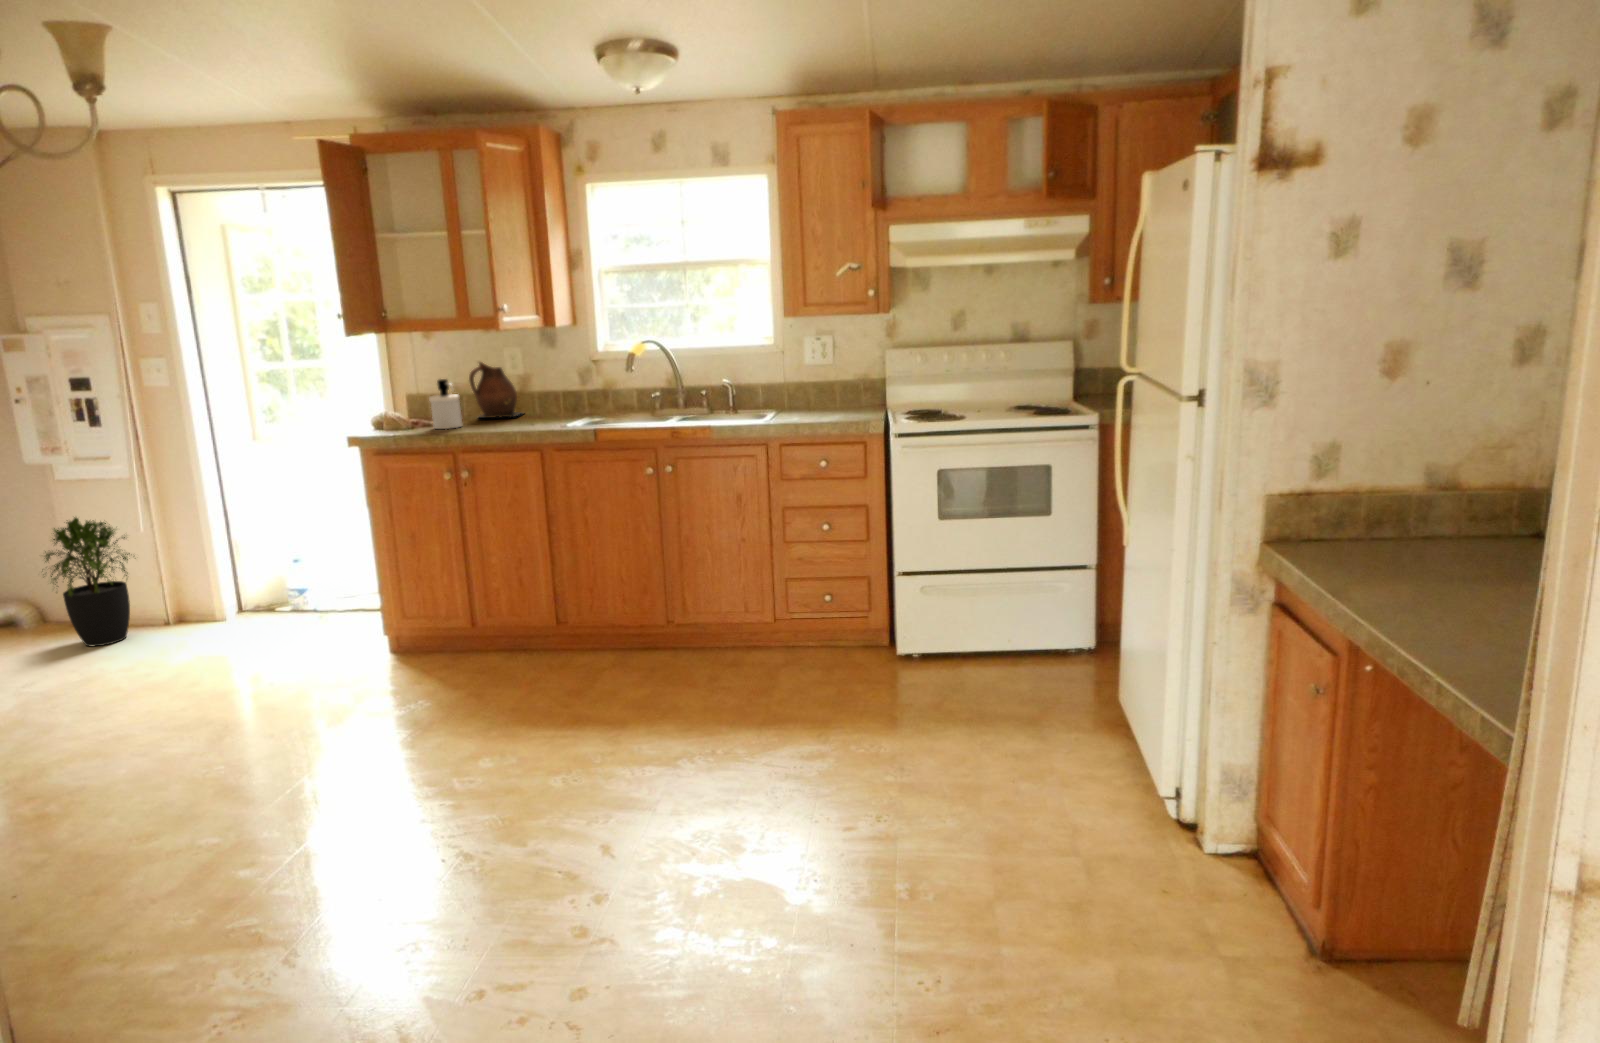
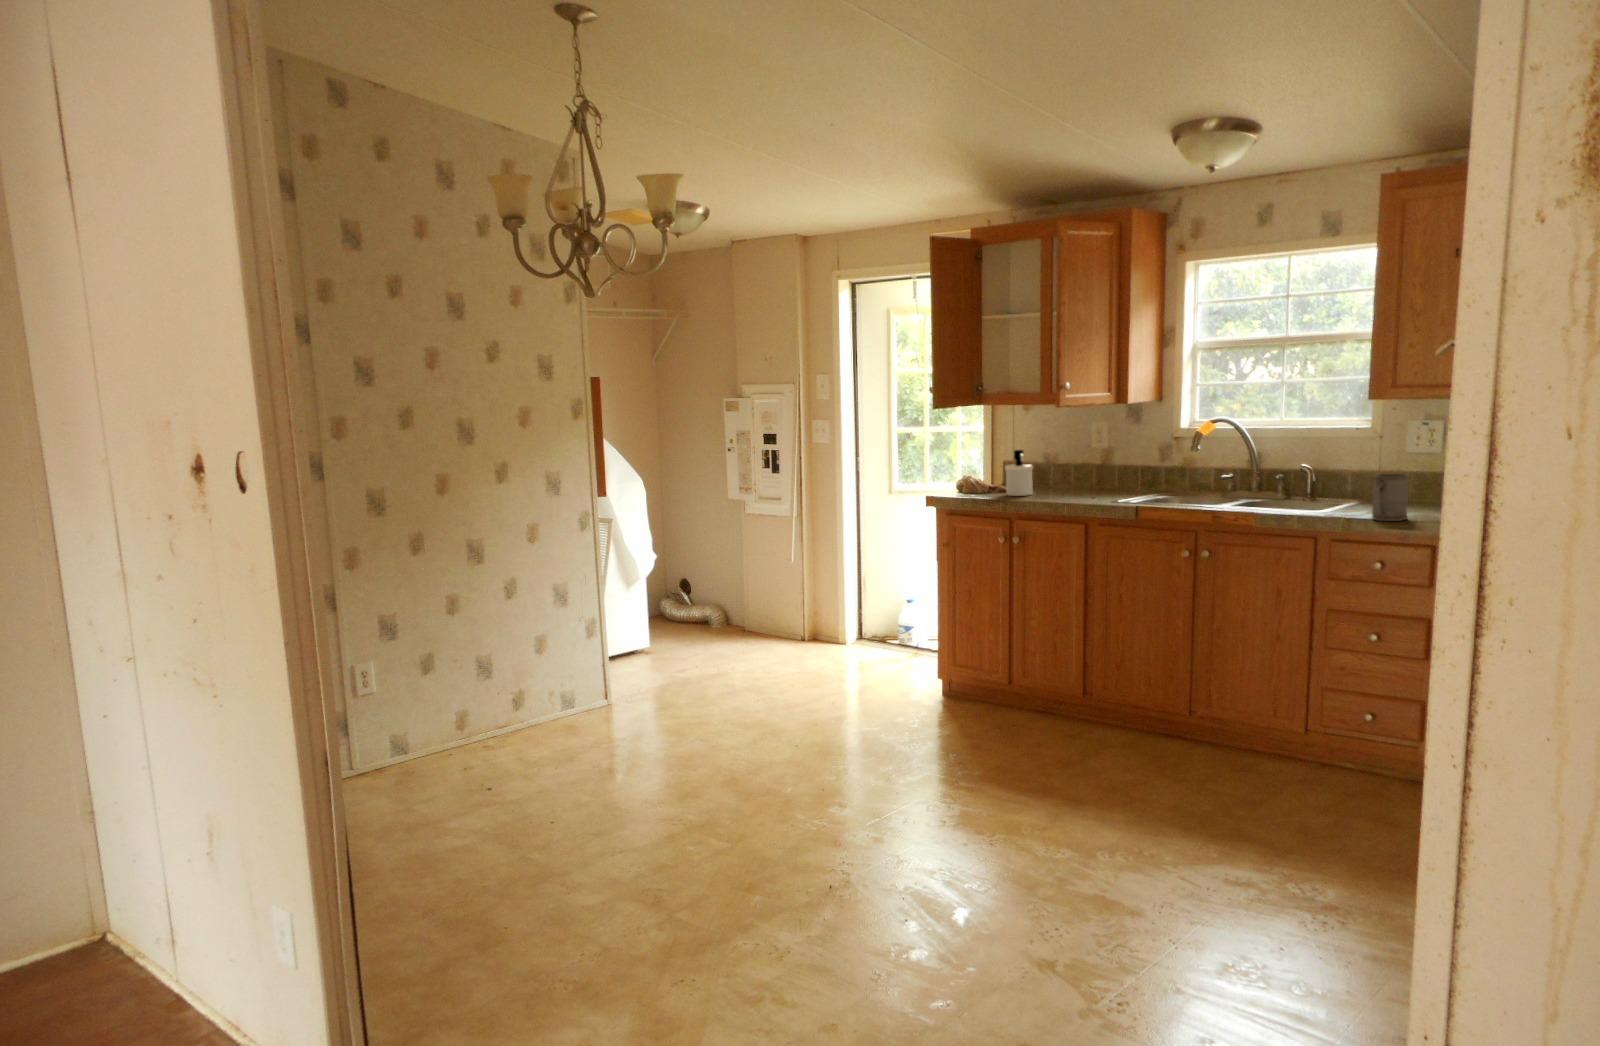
ceramic pitcher: present [469,362,520,418] -> none [1050,434,1103,490]
mug: none [816,381,845,423] -> present [1372,474,1409,521]
potted plant: present [45,517,136,646] -> none [721,543,792,651]

